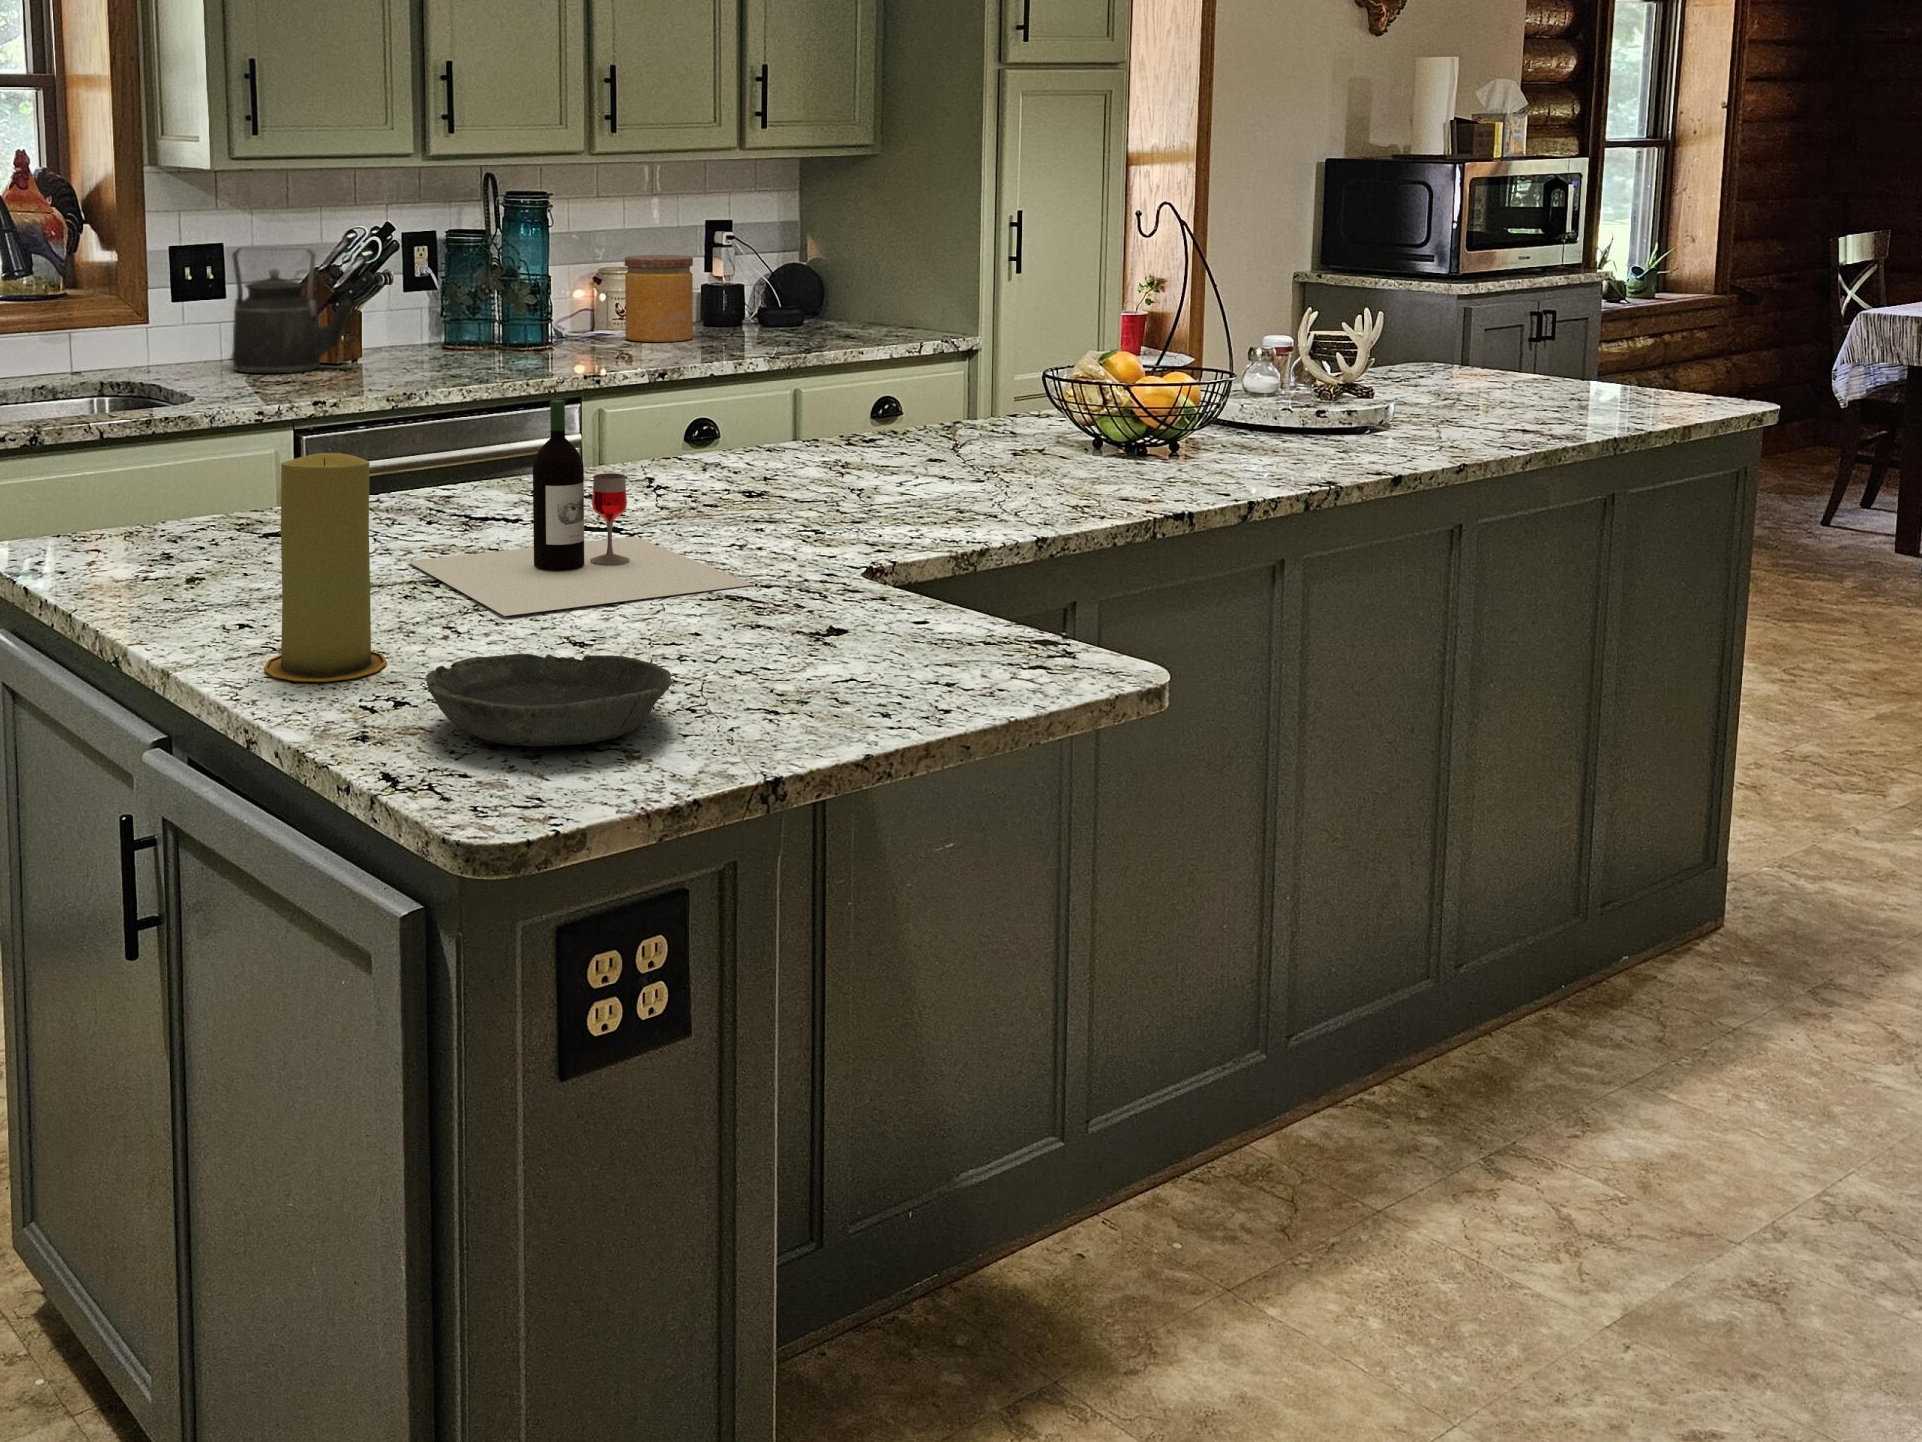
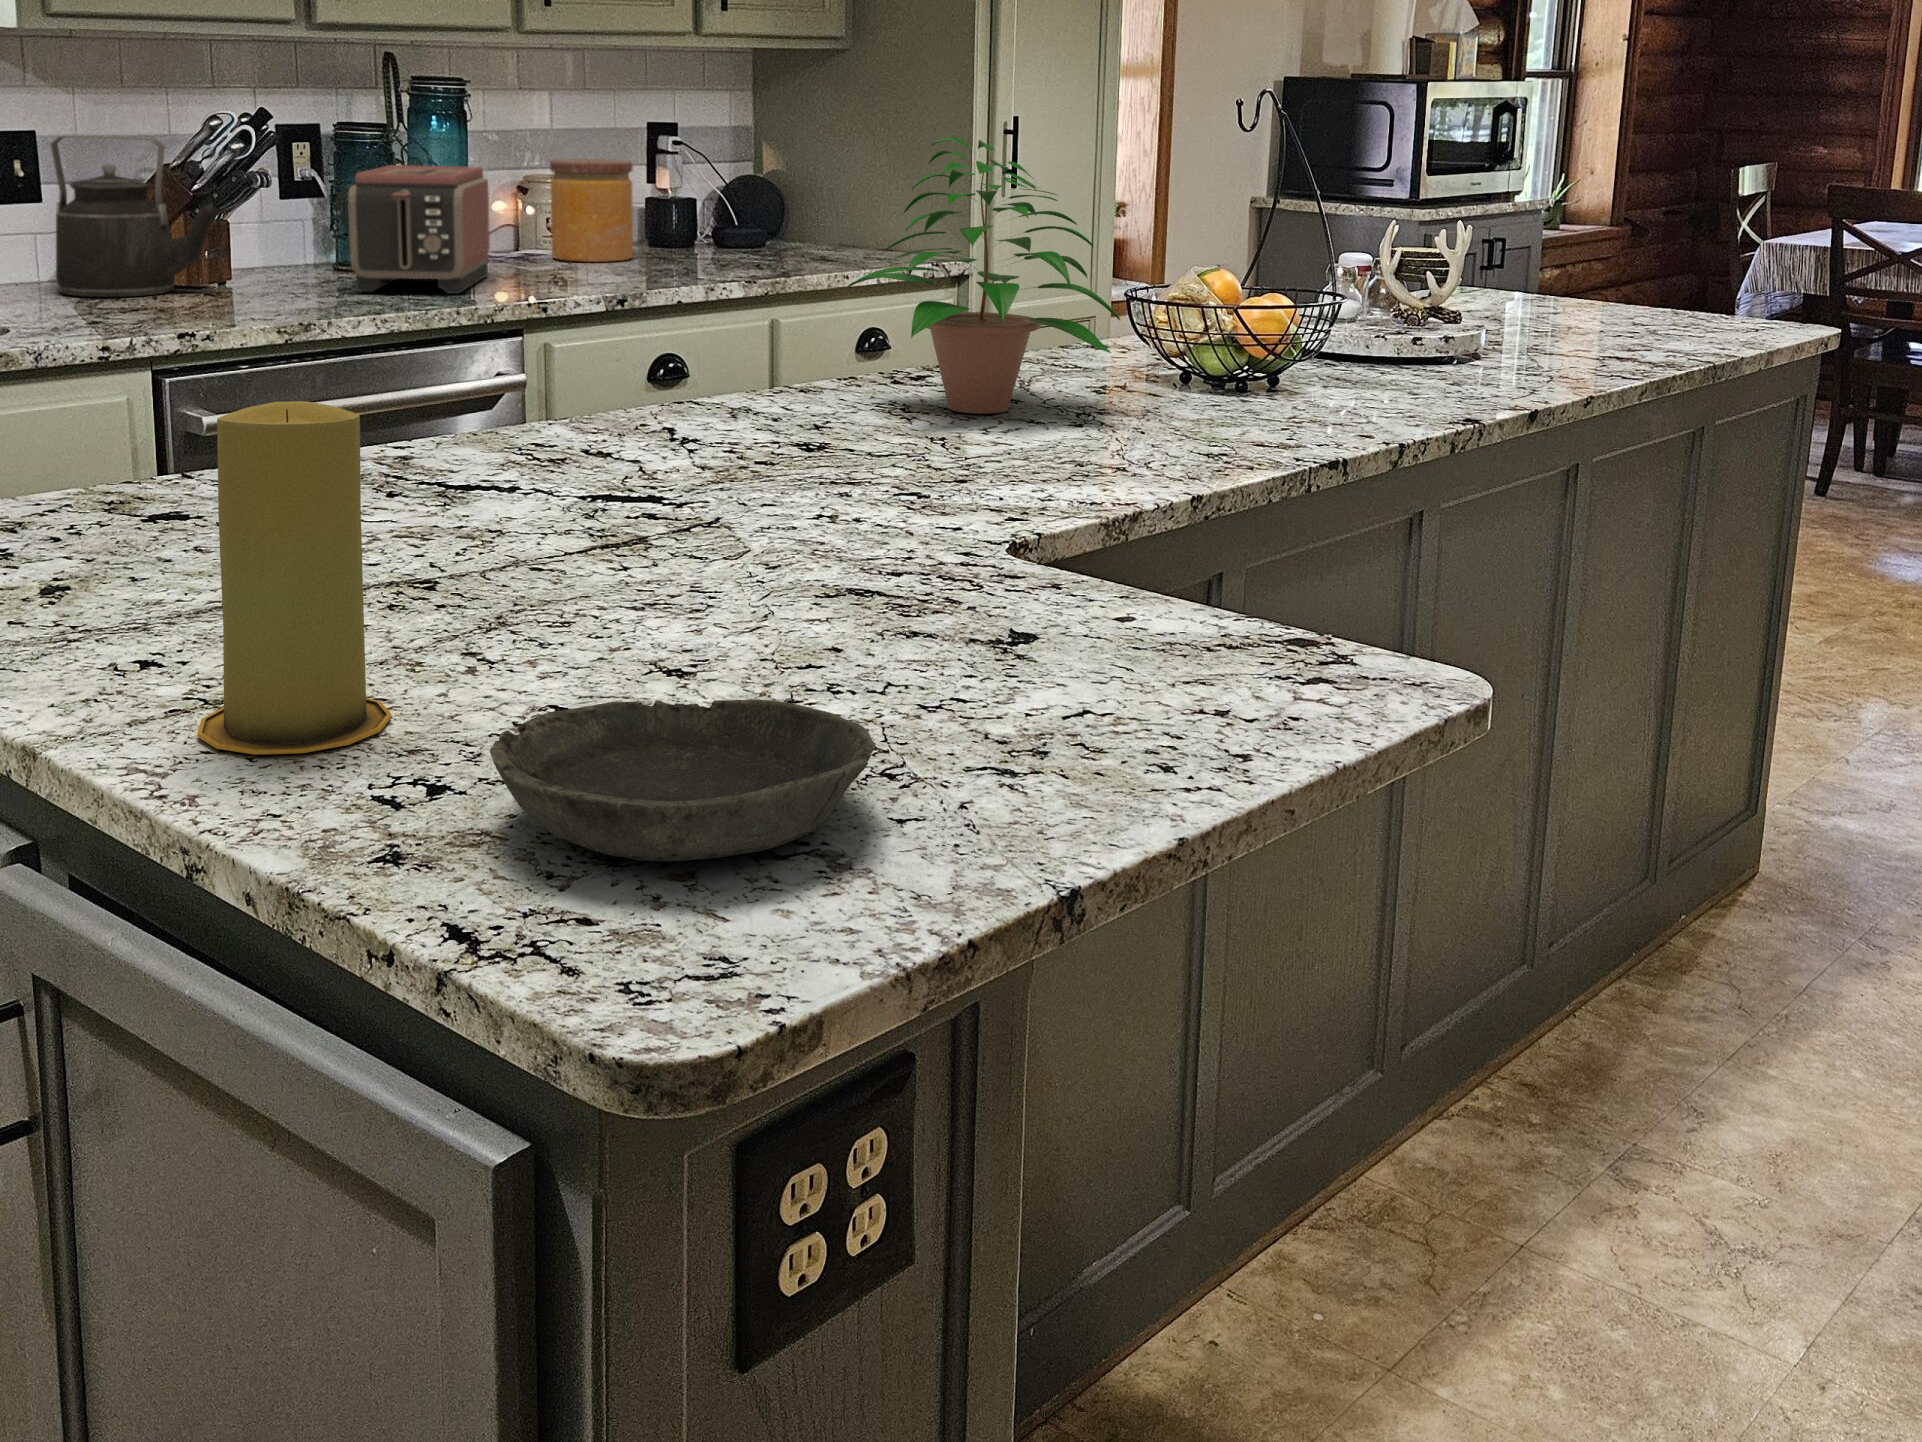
potted plant: none [806,249,1025,471] -> present [847,137,1120,414]
toaster: none [453,265,568,370] -> present [348,165,490,294]
wine bottle: present [407,400,753,616] -> none [371,323,871,631]

